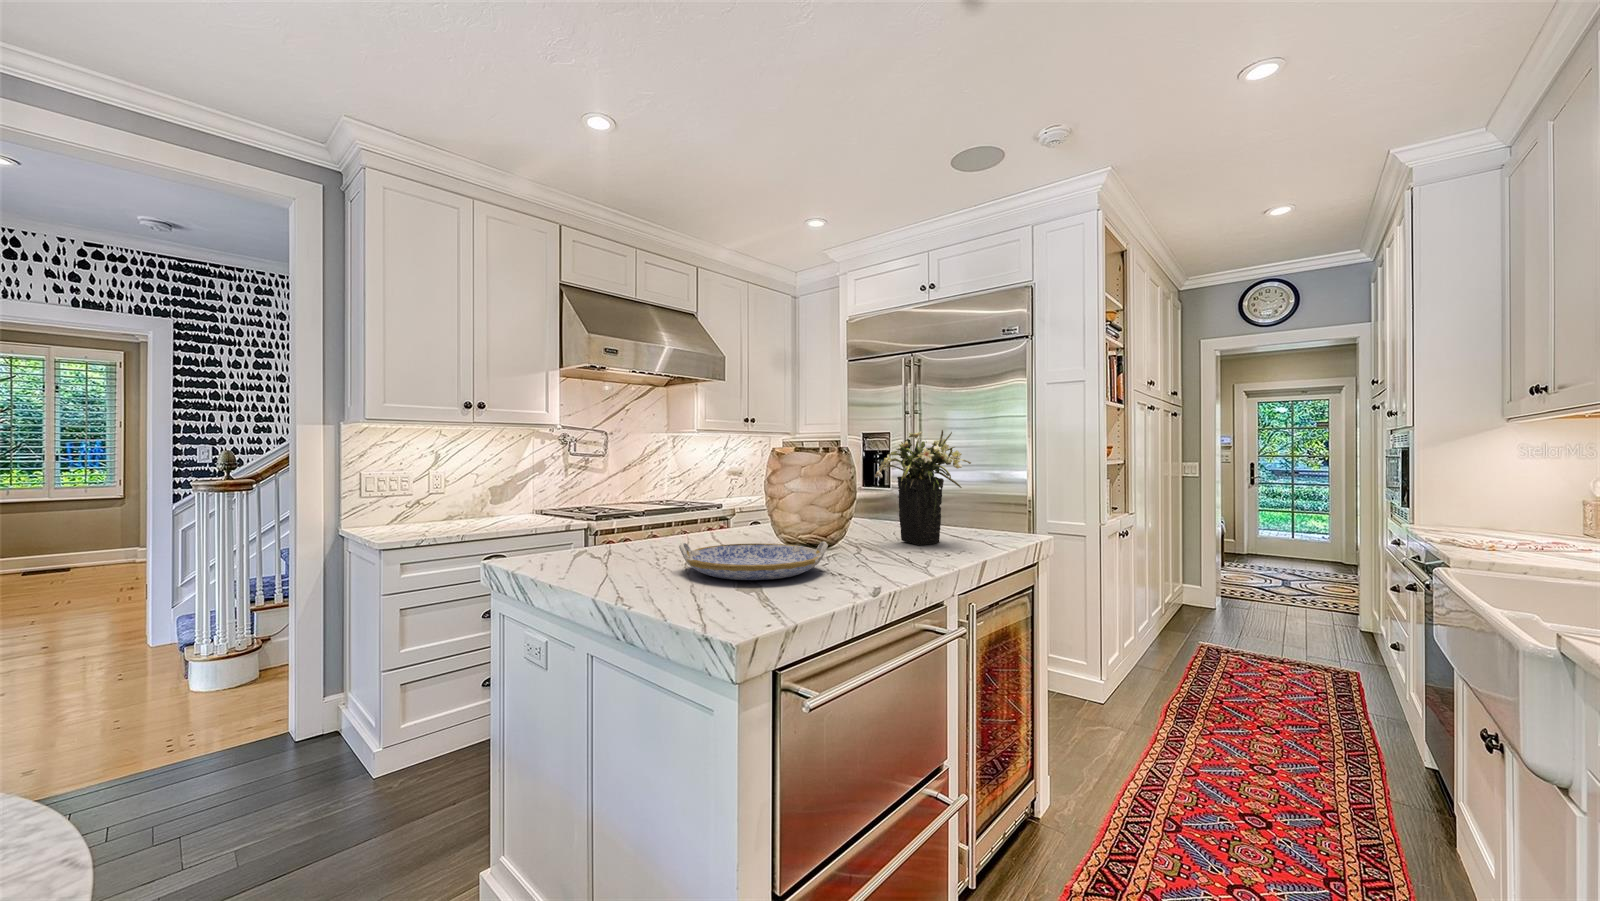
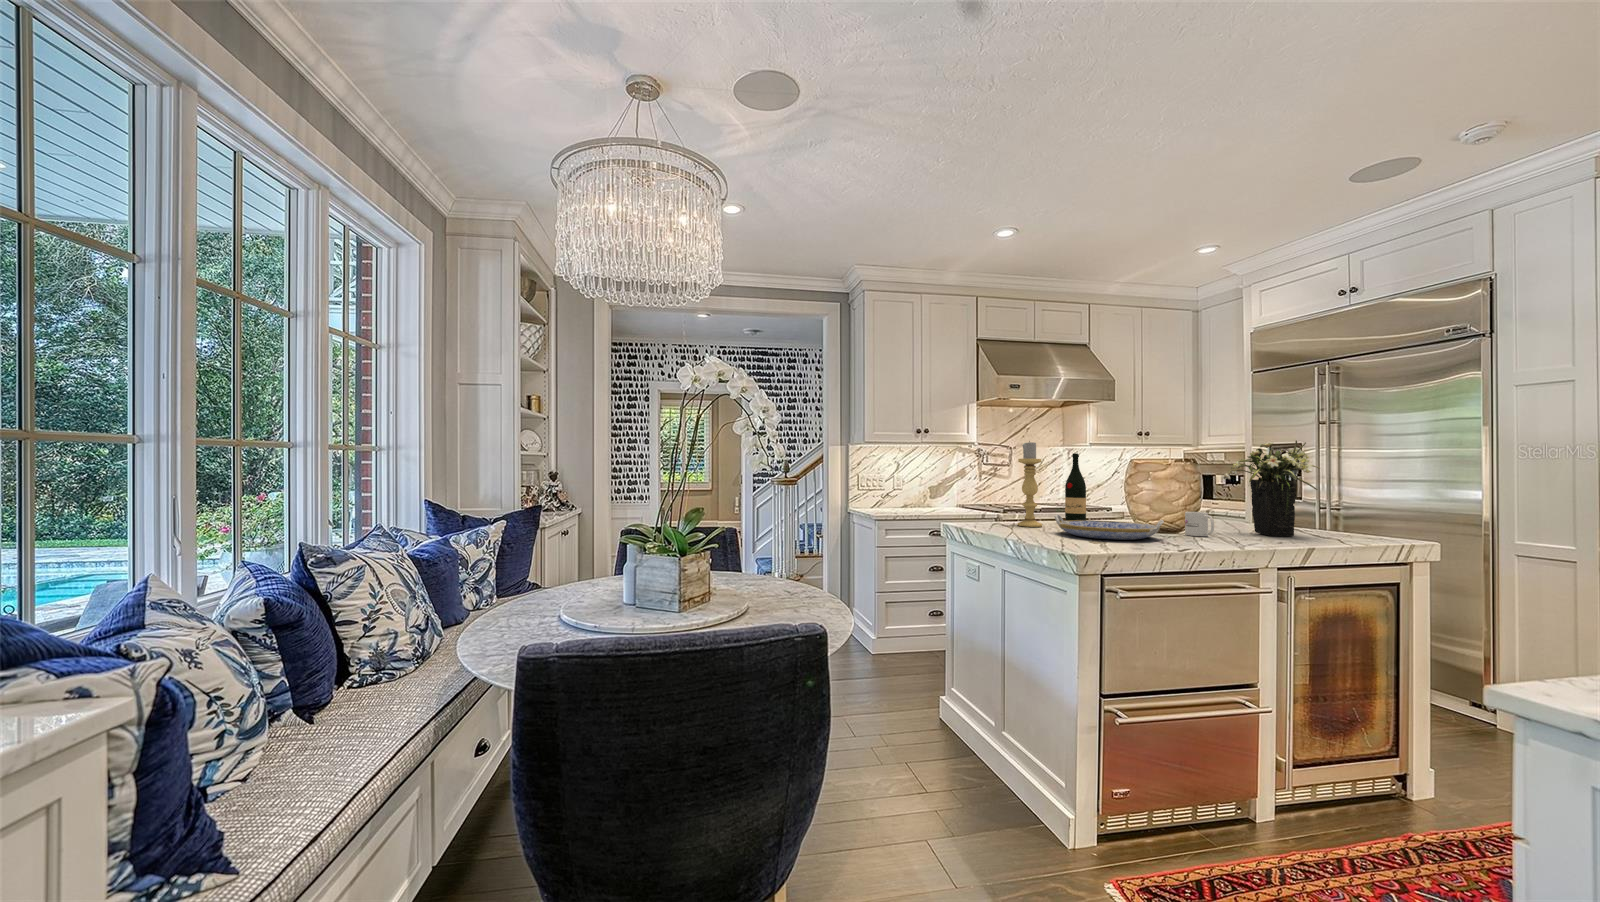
candle holder: none [619,424,657,561] -> present [1018,441,1042,527]
wine bottle: none [678,444,713,546] -> present [1062,453,1086,521]
mug: none [840,522,874,556] -> present [1185,512,1214,536]

